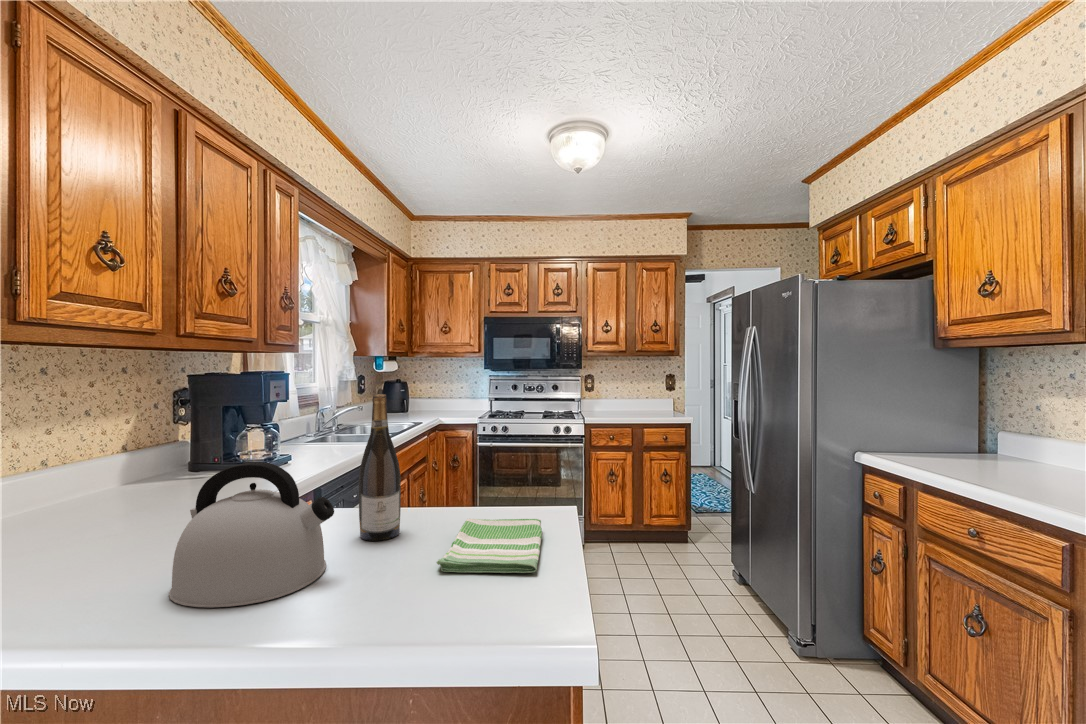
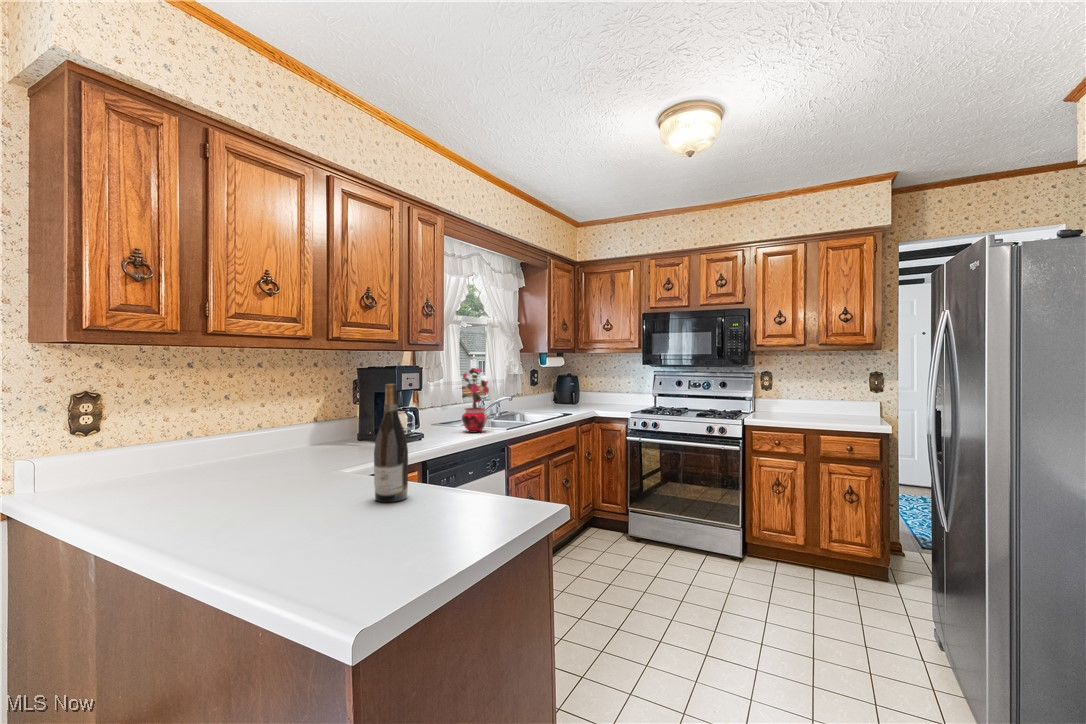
potted plant: none [314,371,358,449] -> present [462,368,489,433]
kettle: present [169,462,334,608] -> none [222,430,330,527]
dish towel: present [437,519,542,573] -> none [379,495,506,544]

